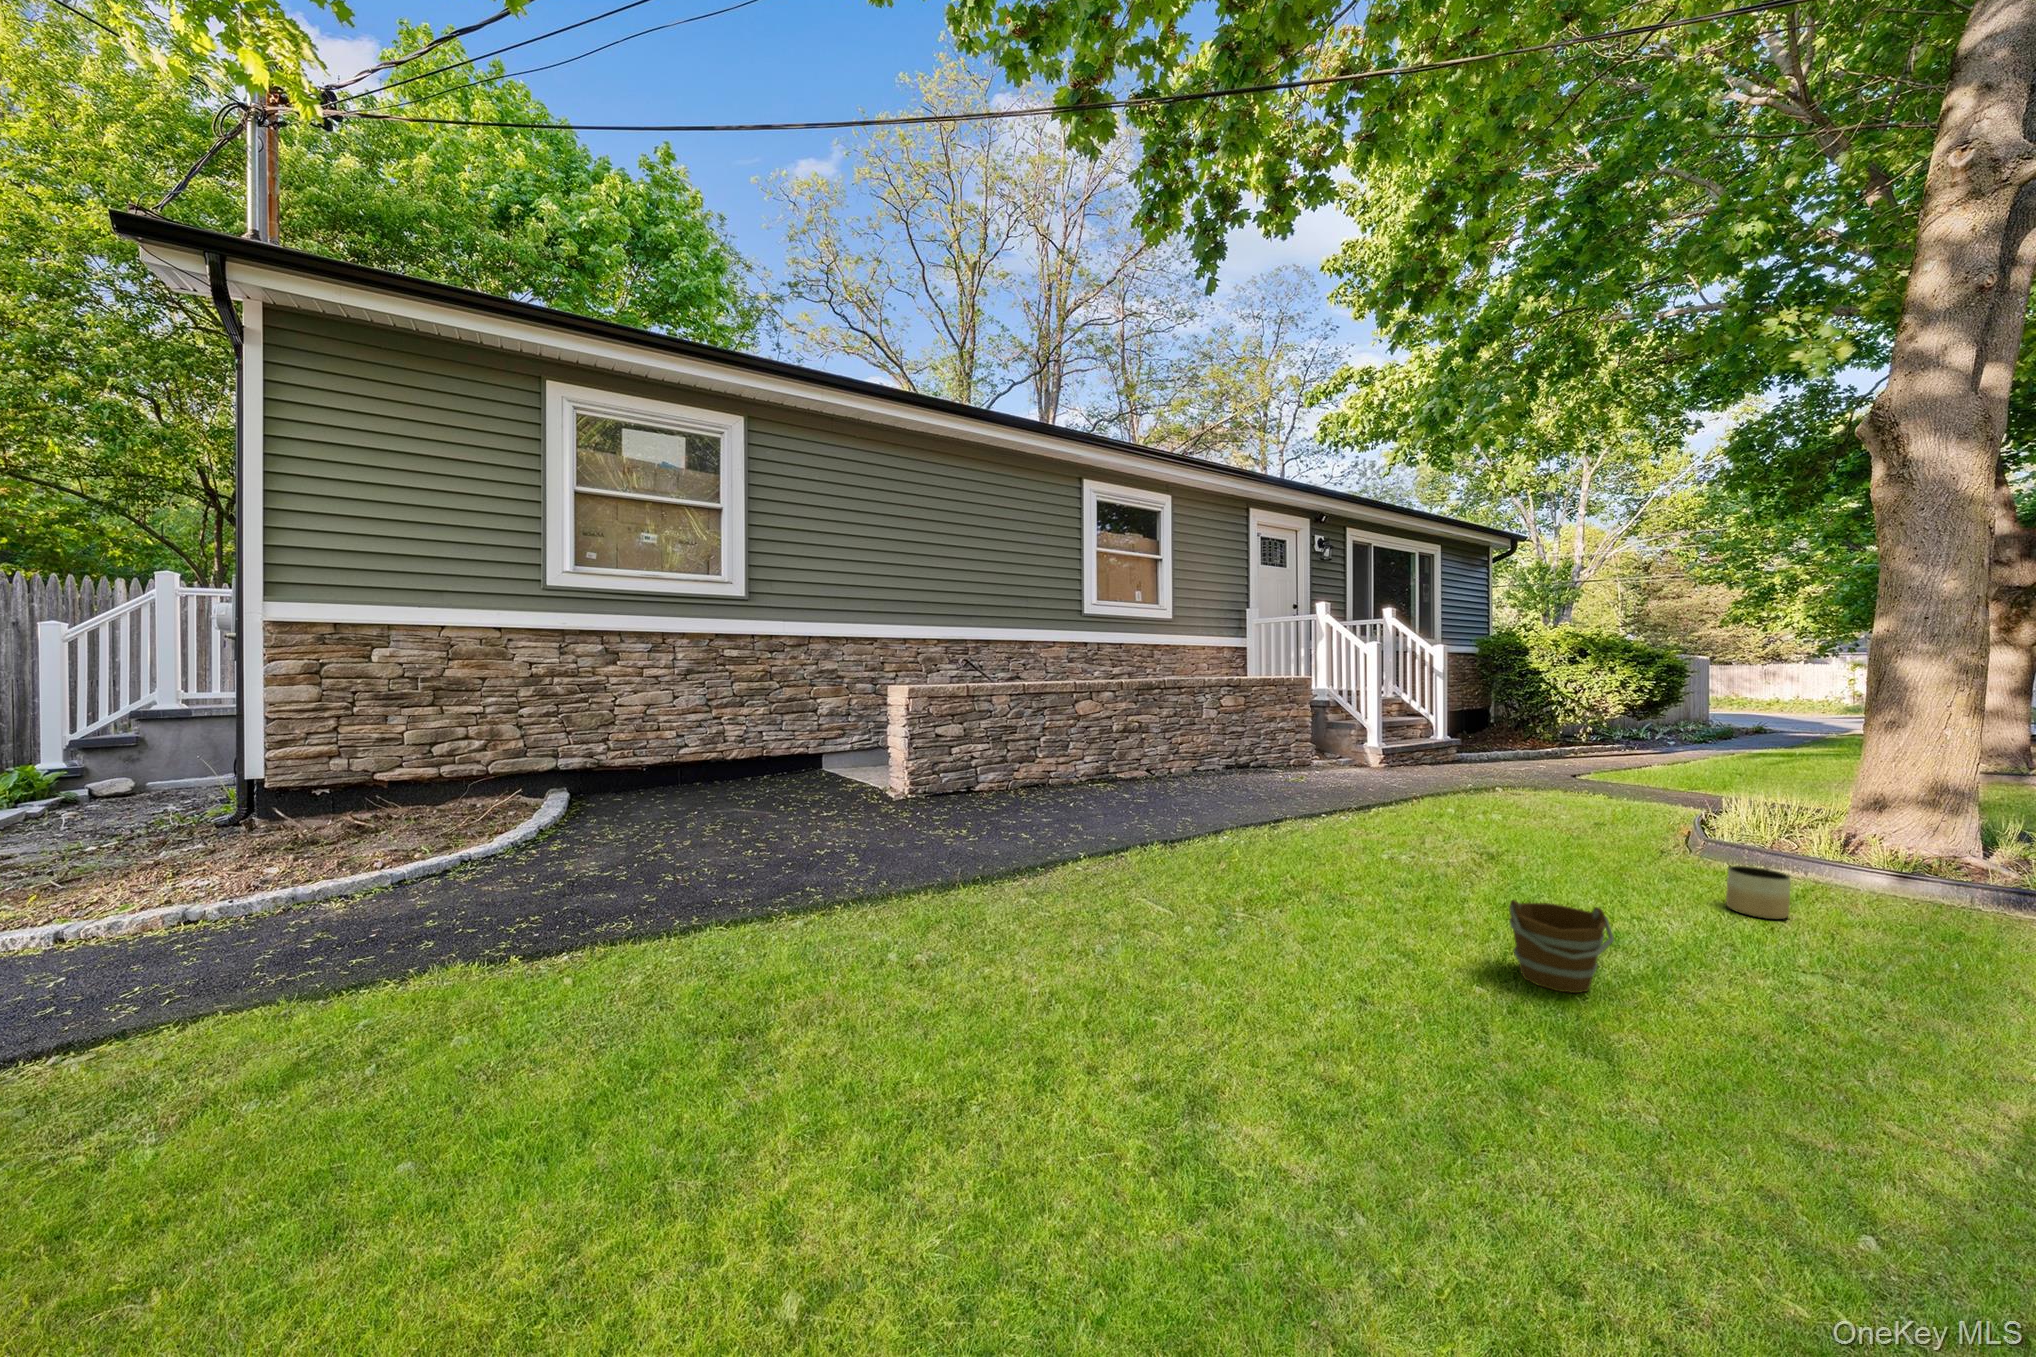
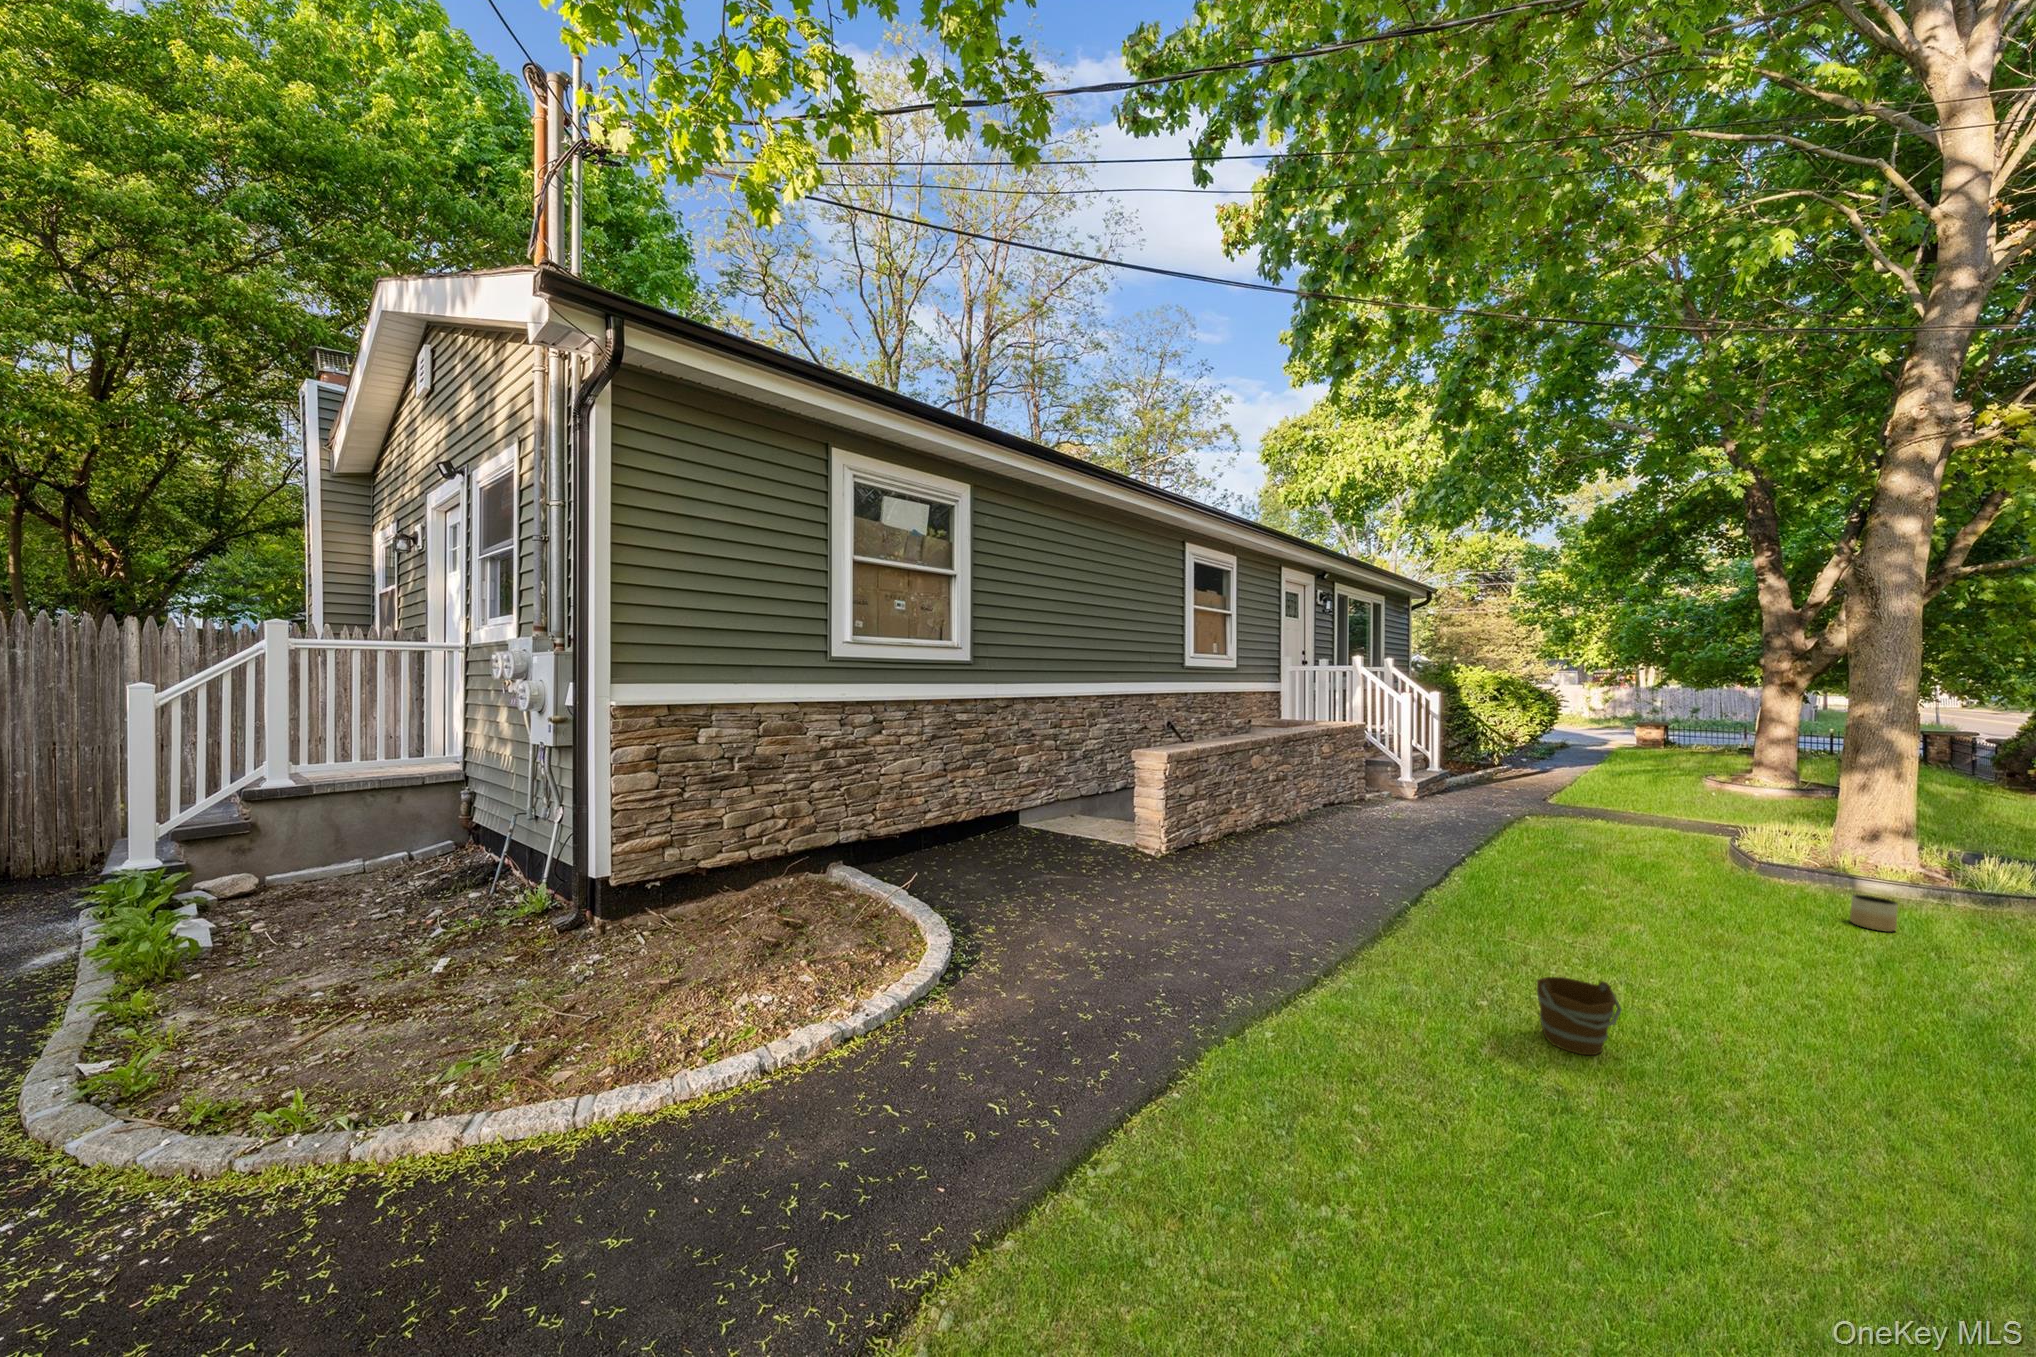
bucket: present [1509,900,1614,993] -> present [1537,977,1621,1055]

